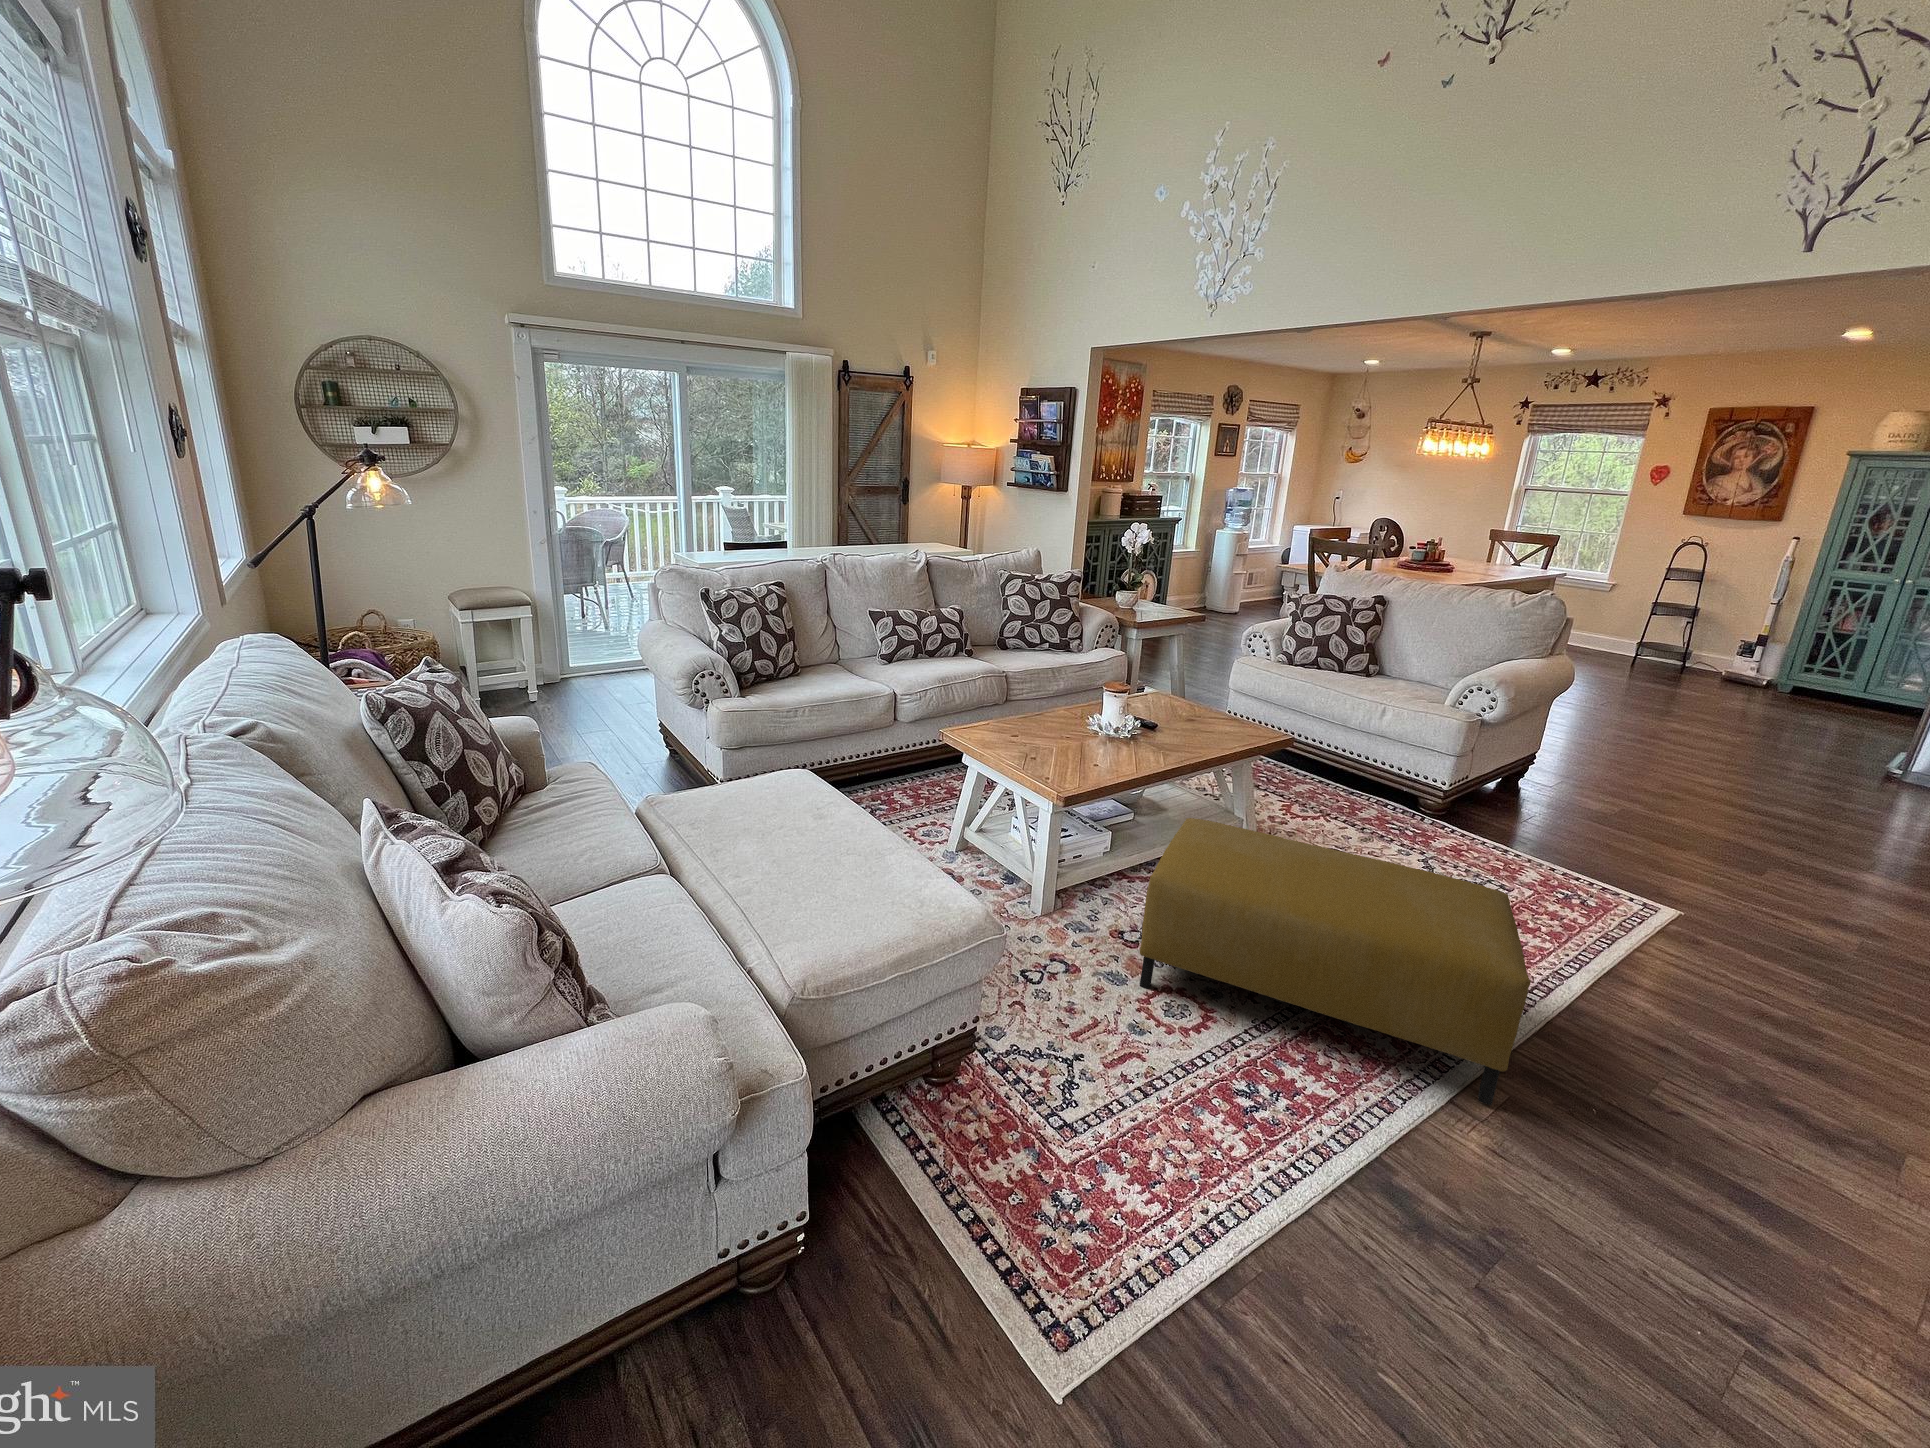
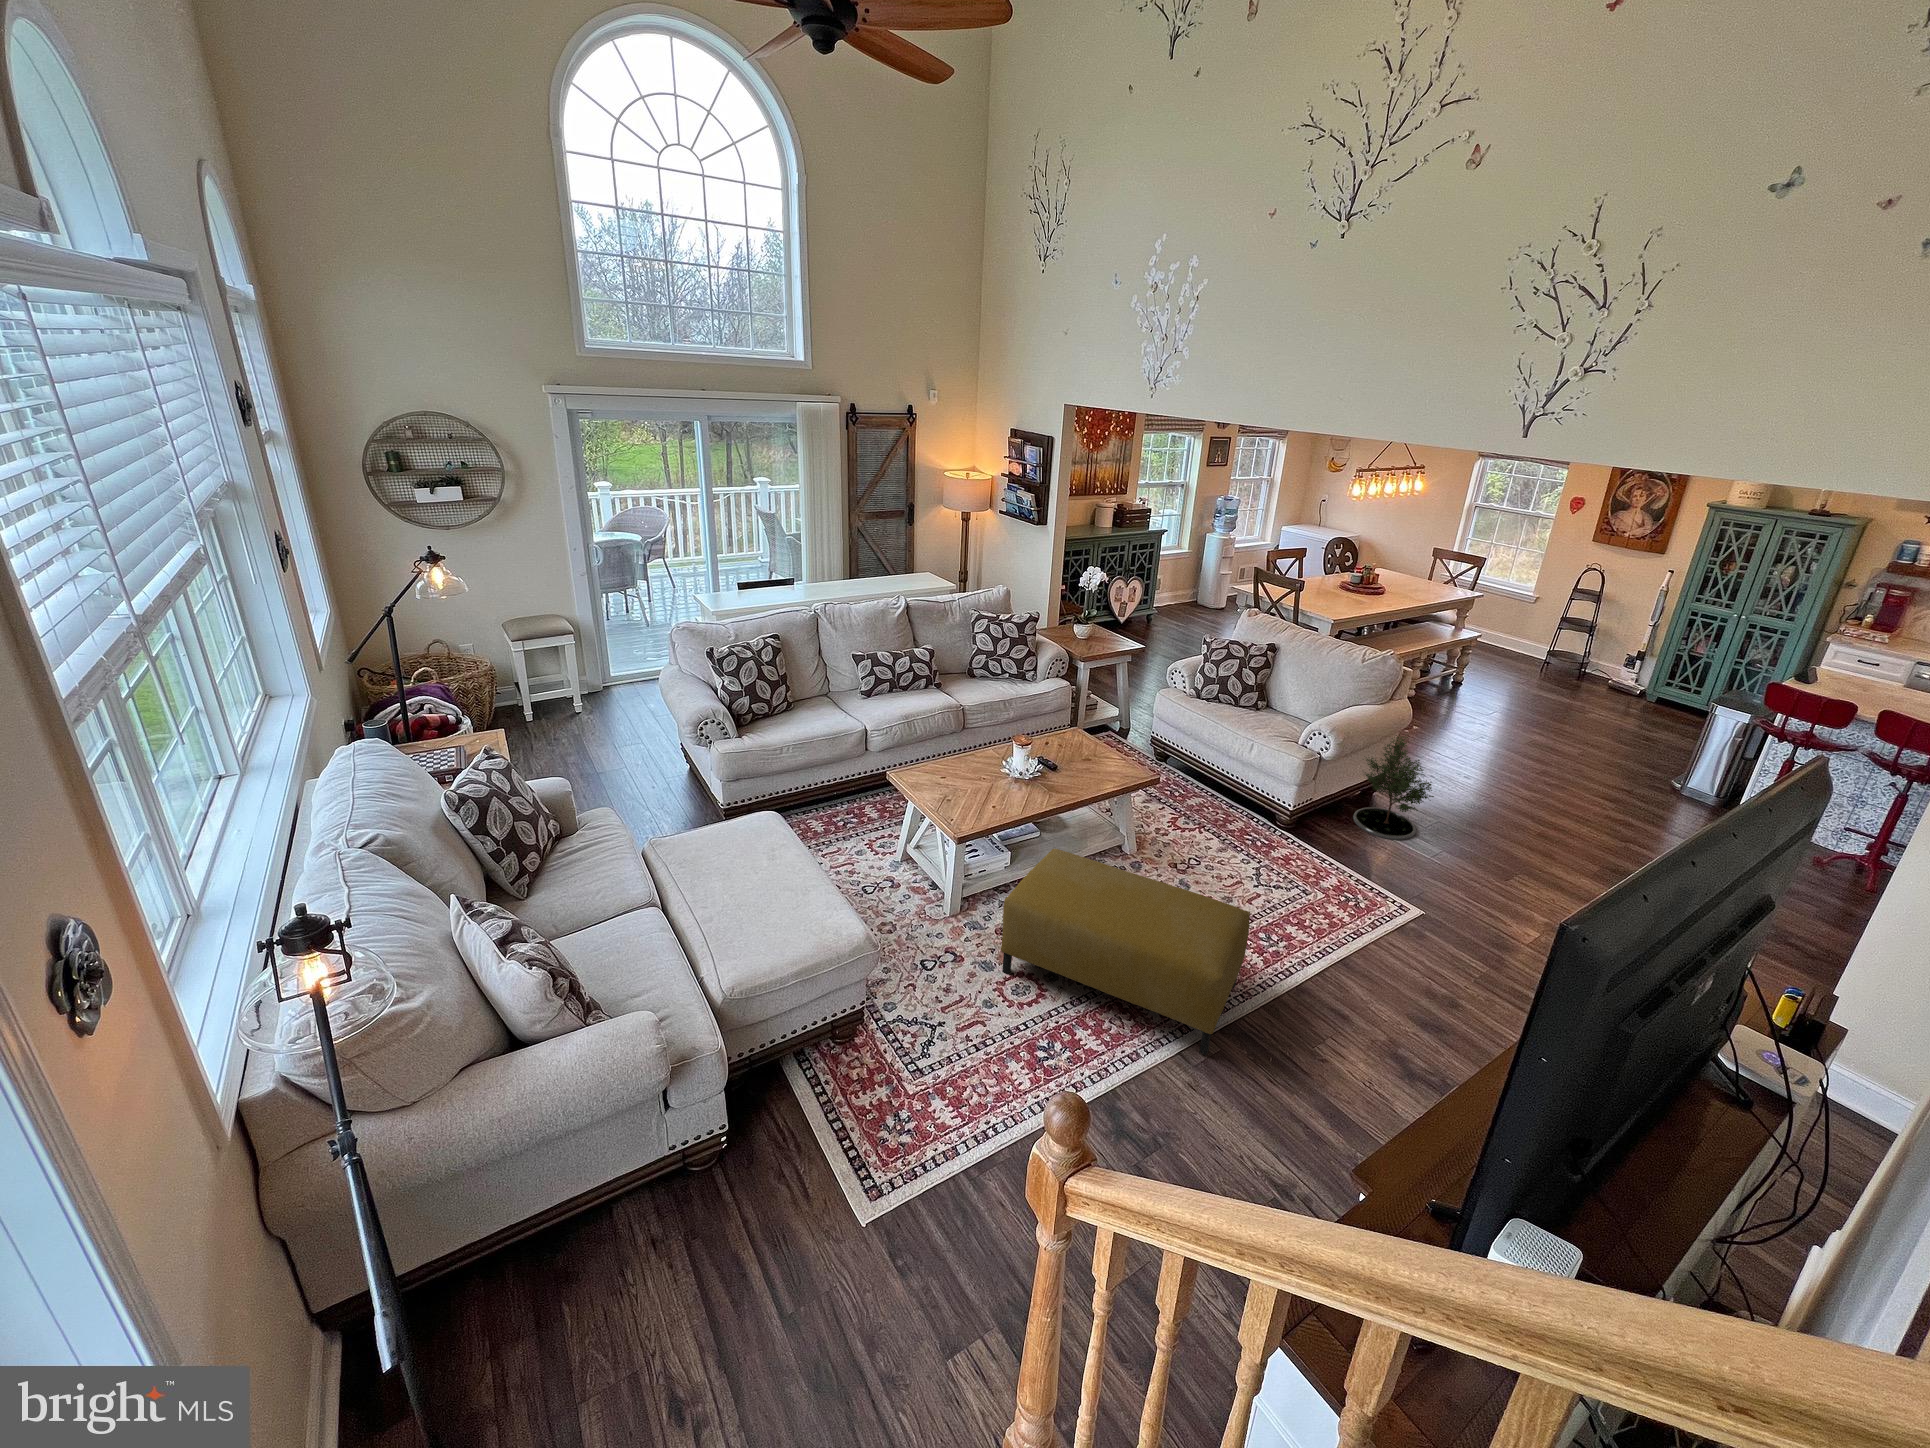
potted tree: none [1513,686,1637,830] -> present [1353,735,1434,840]

